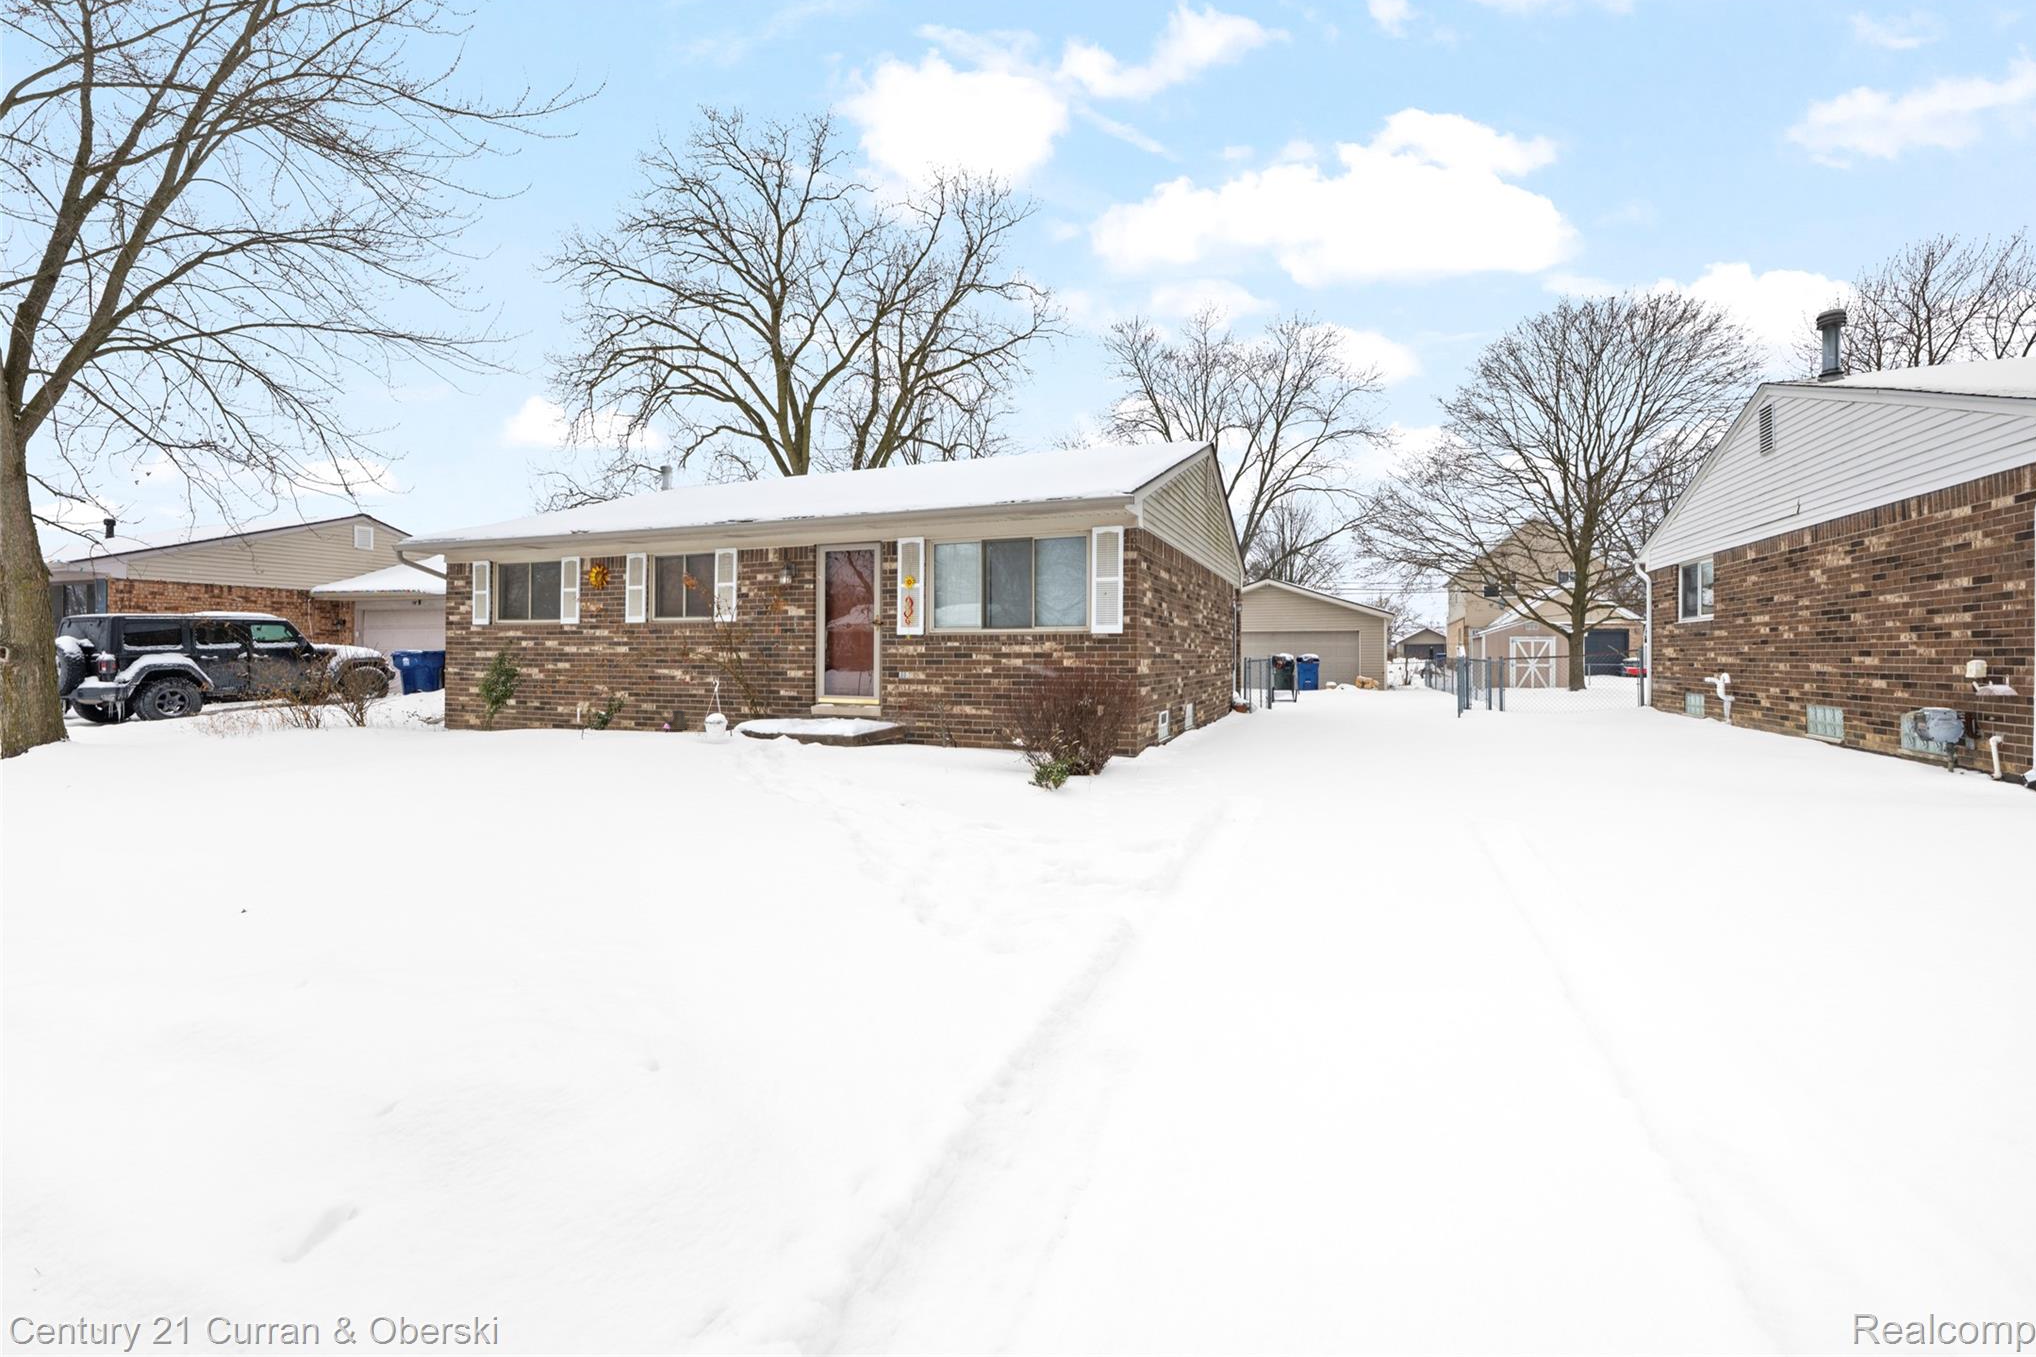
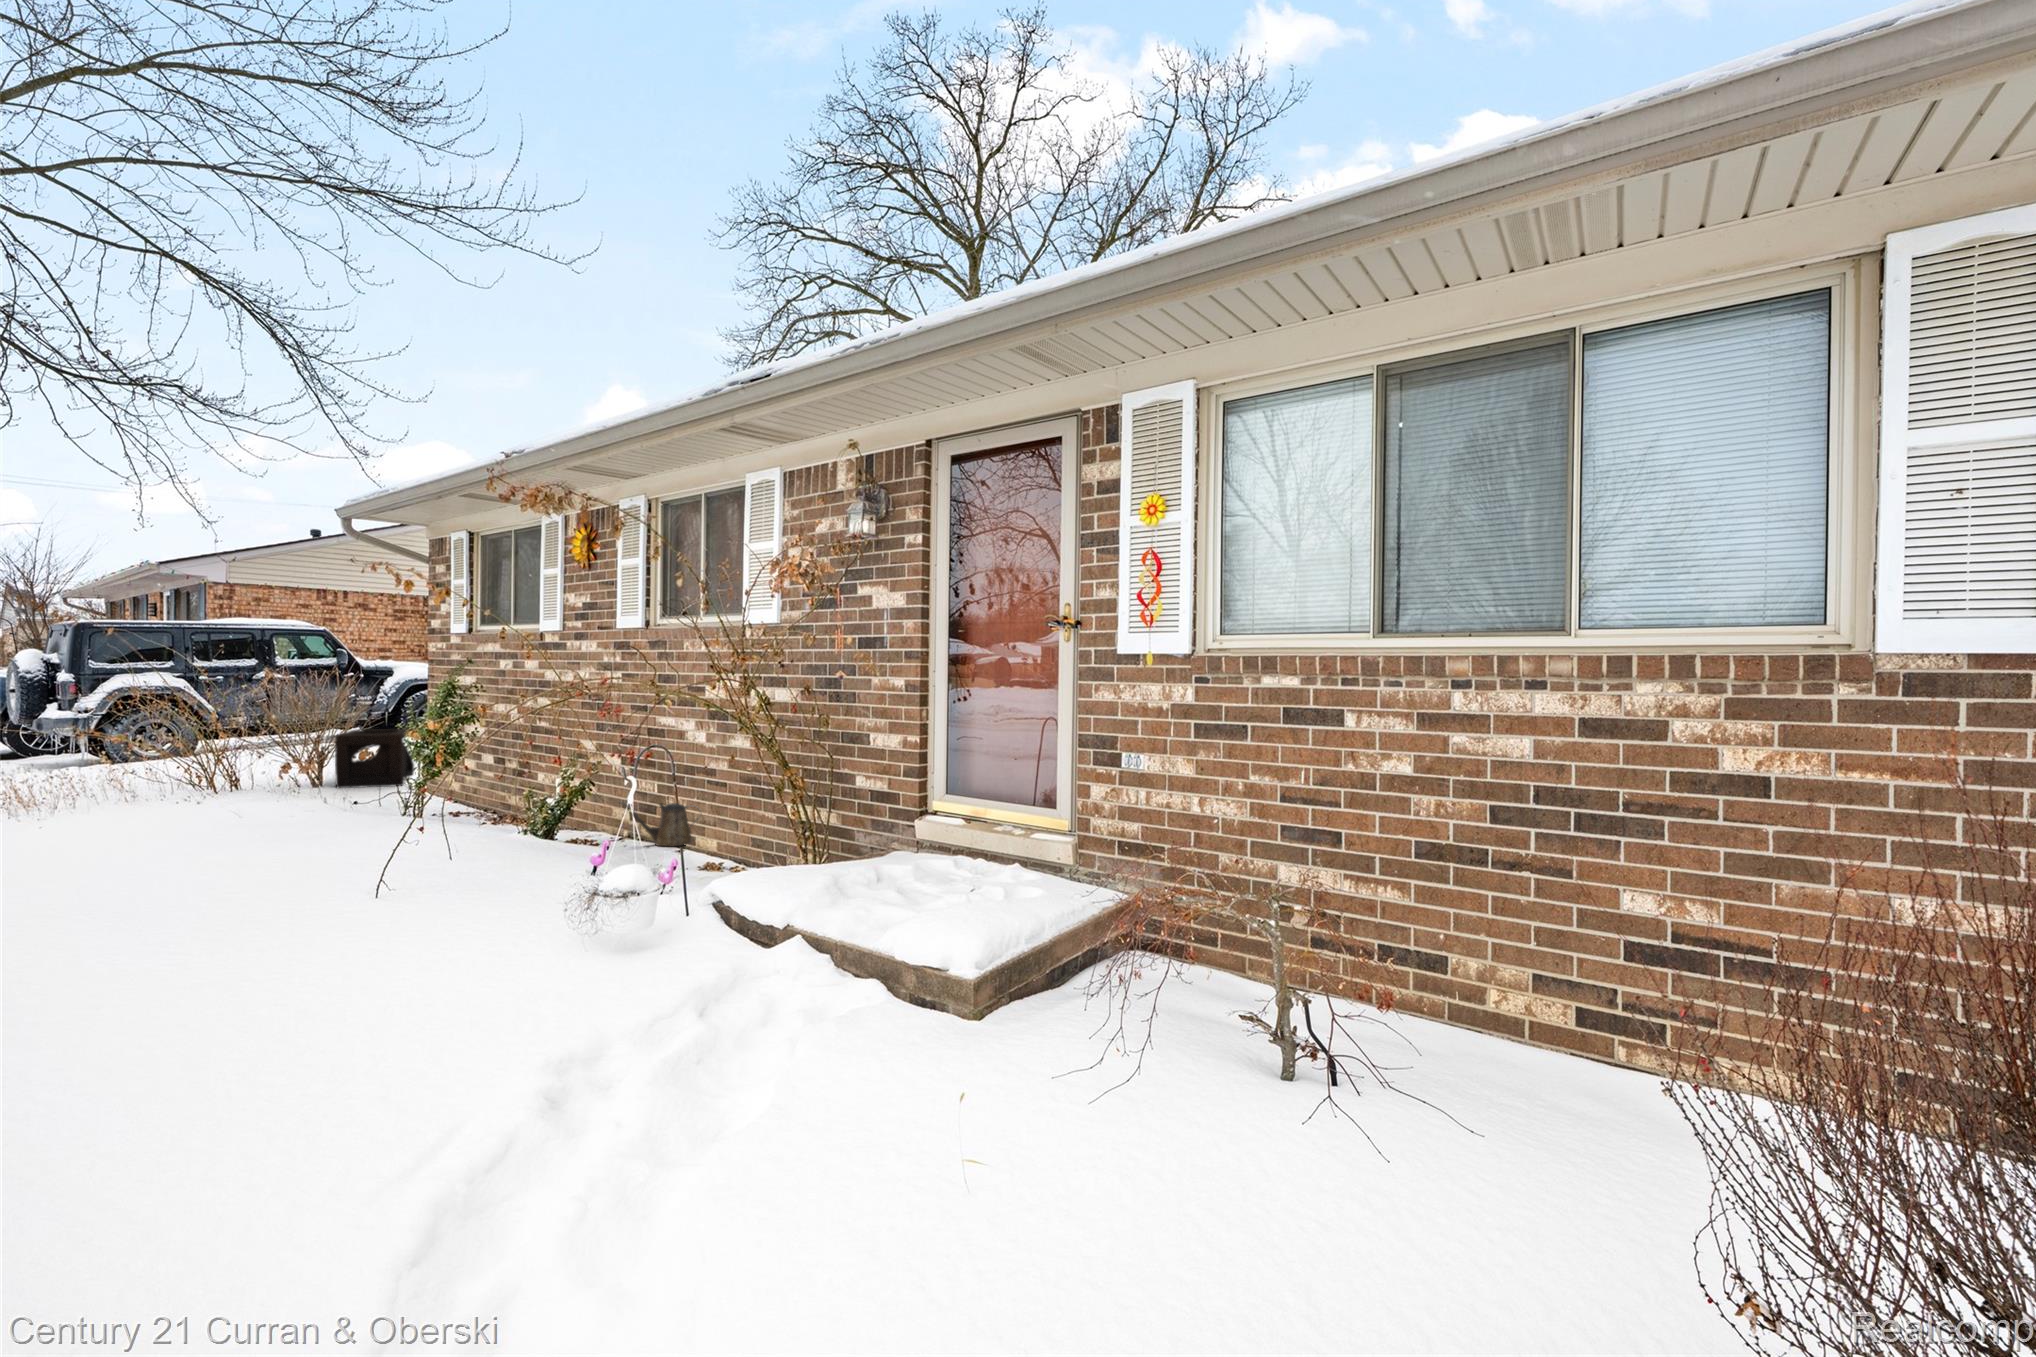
wooden crate: none [406,686,449,721] -> present [335,729,416,788]

